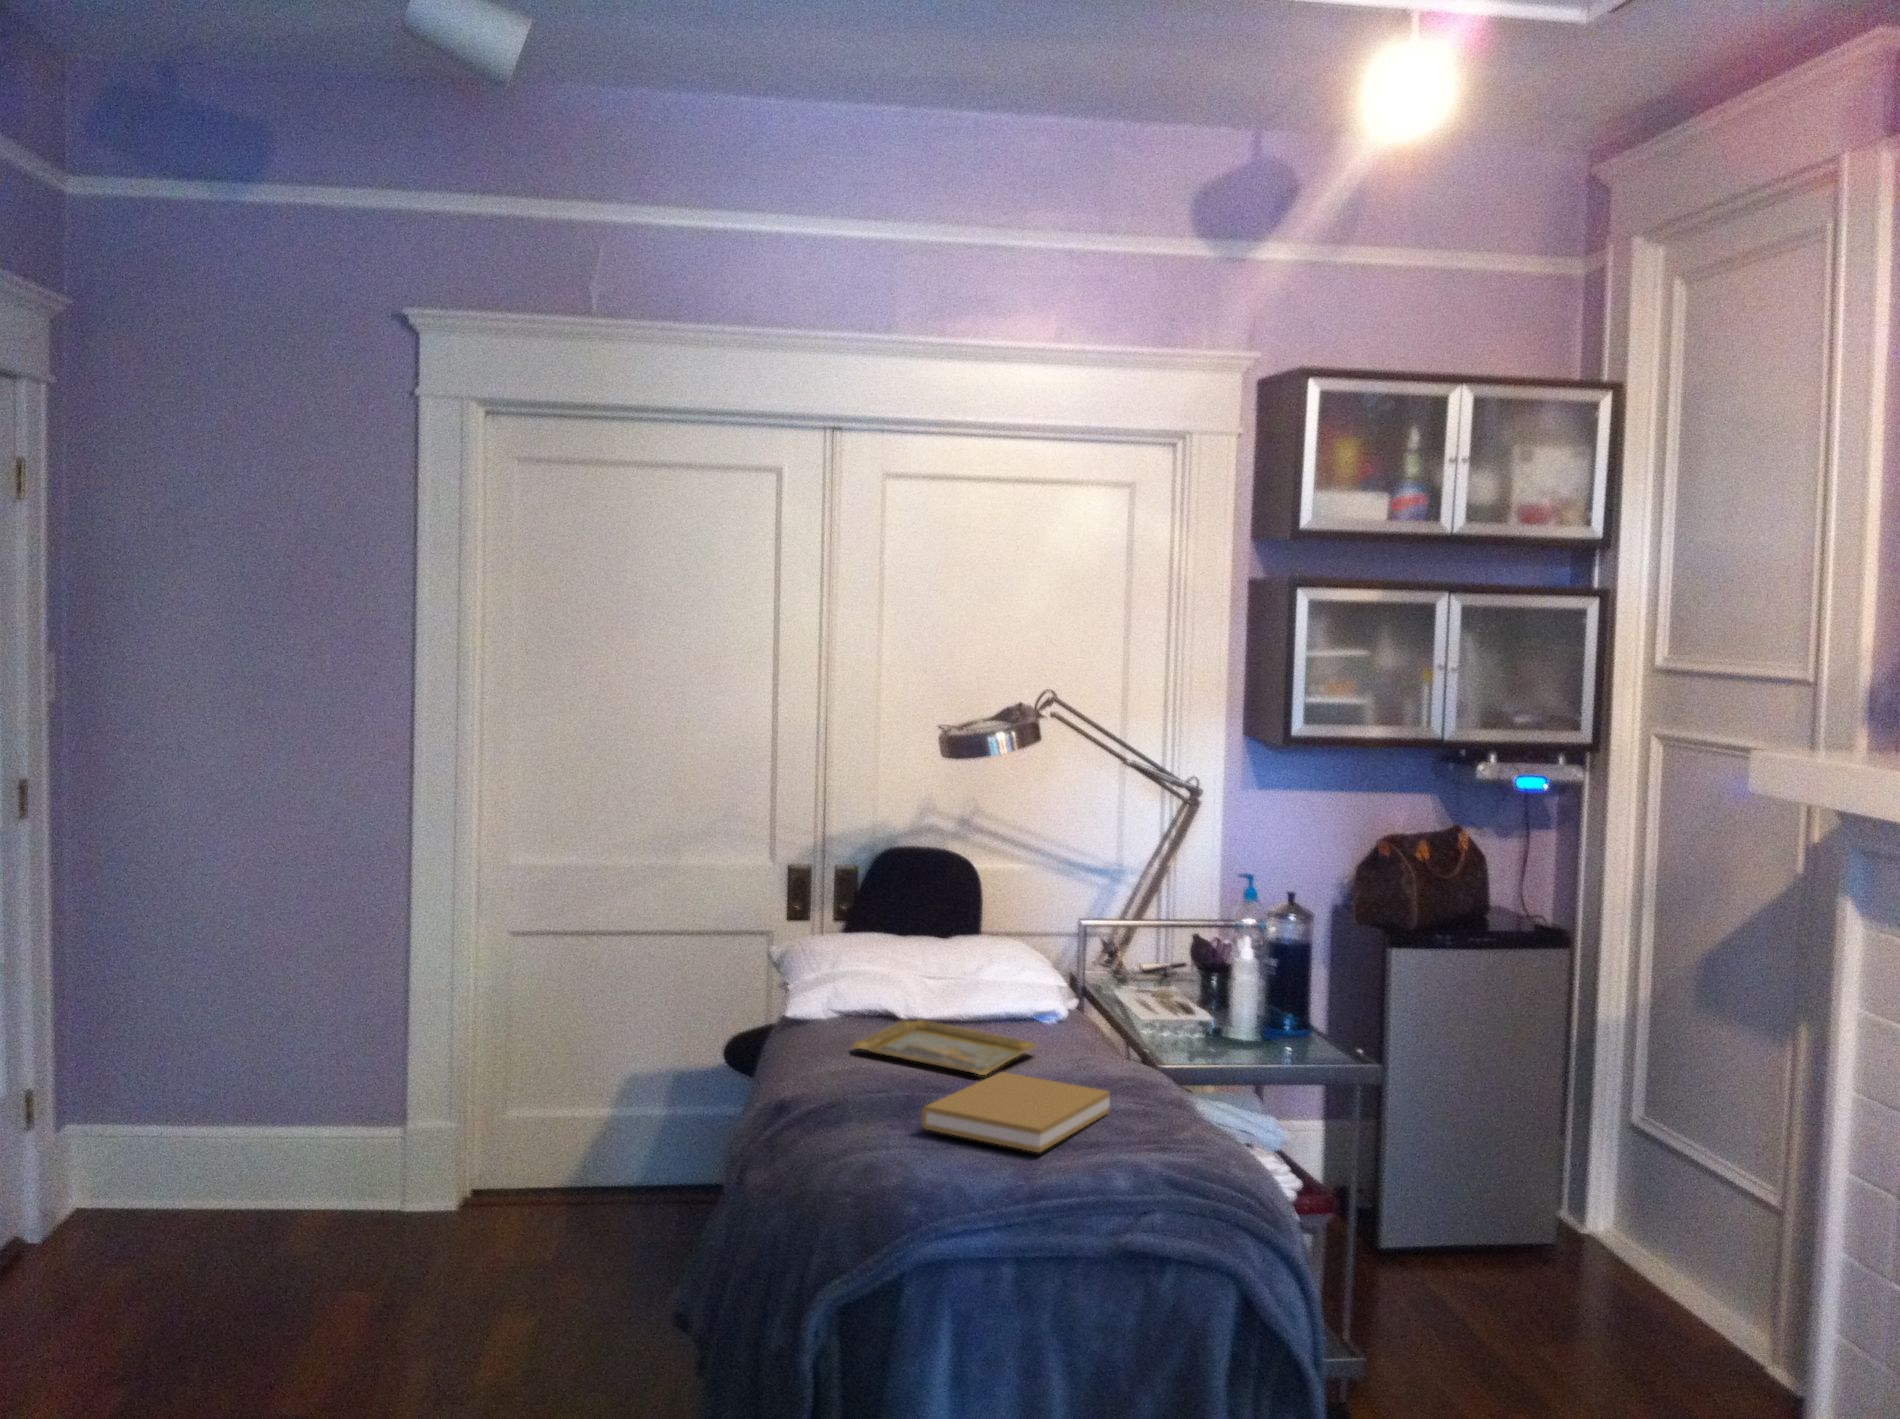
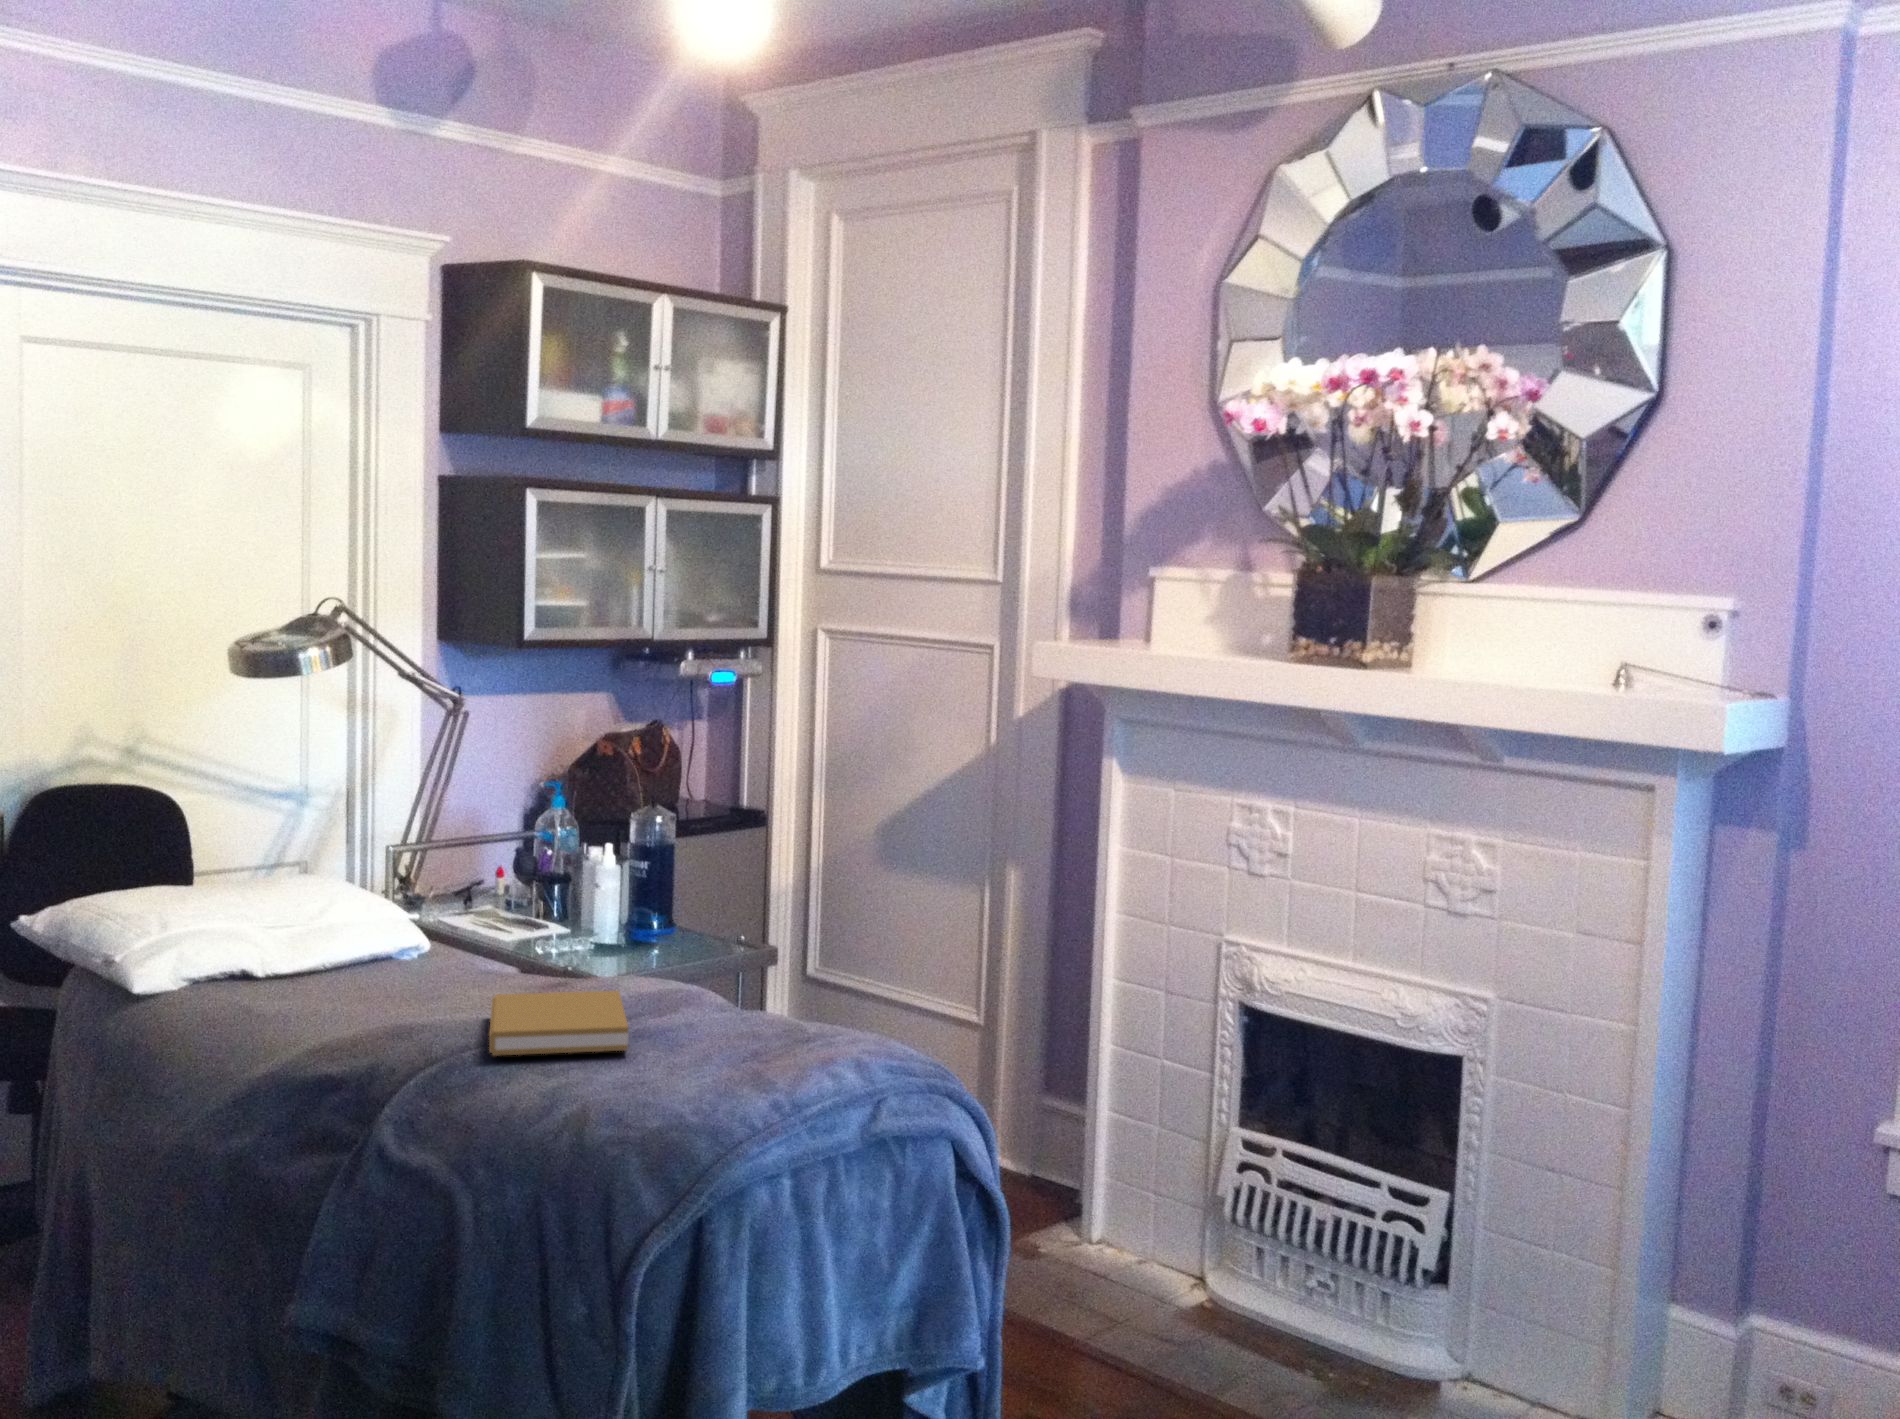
tray: present [853,1020,1037,1075] -> none [275,969,471,1009]

